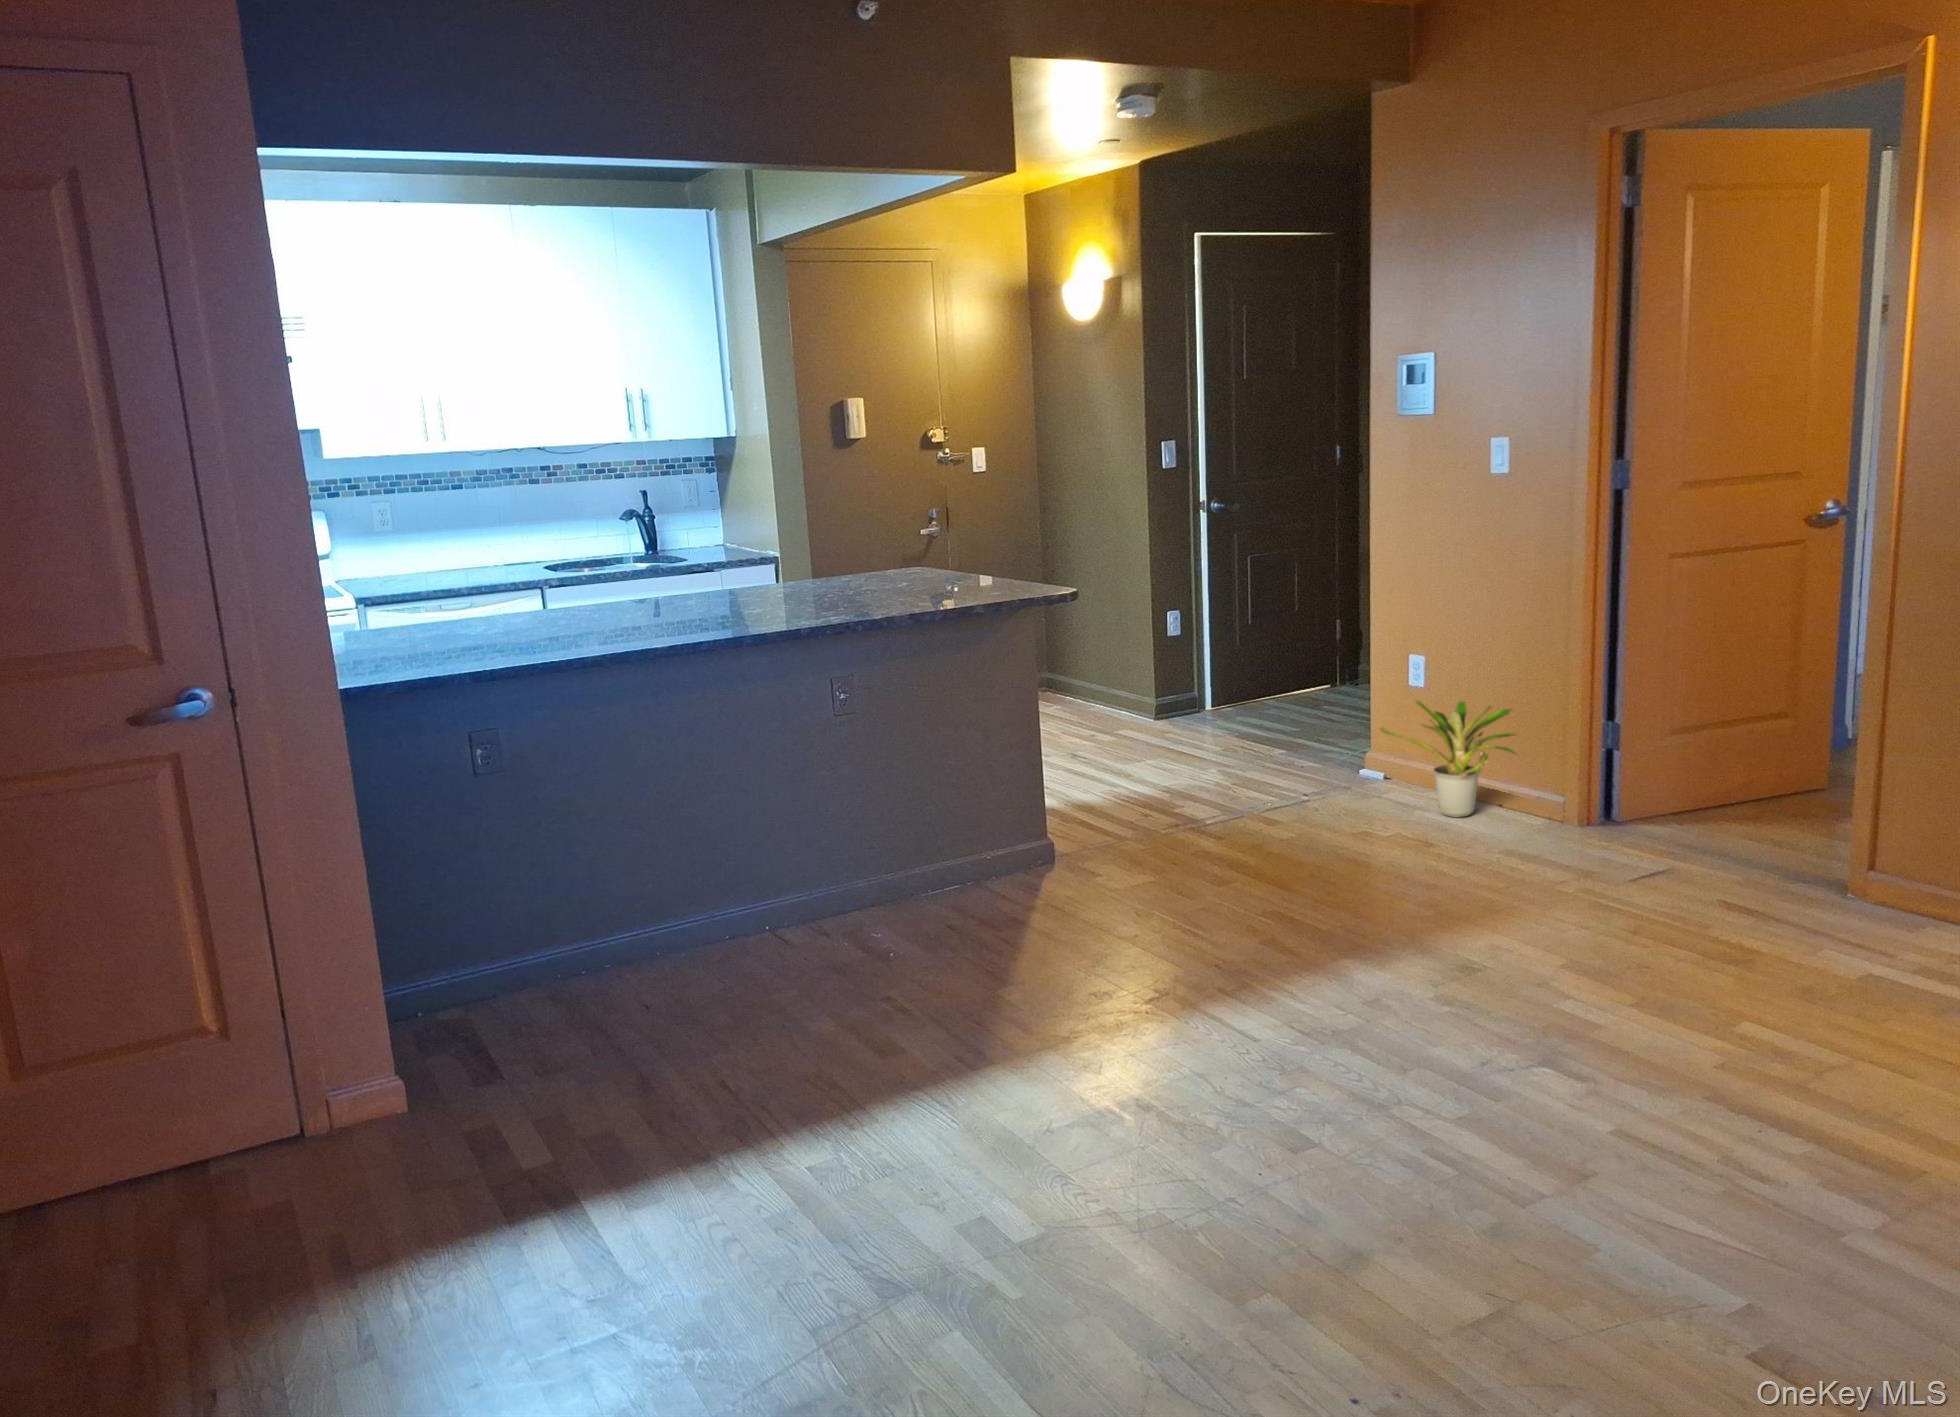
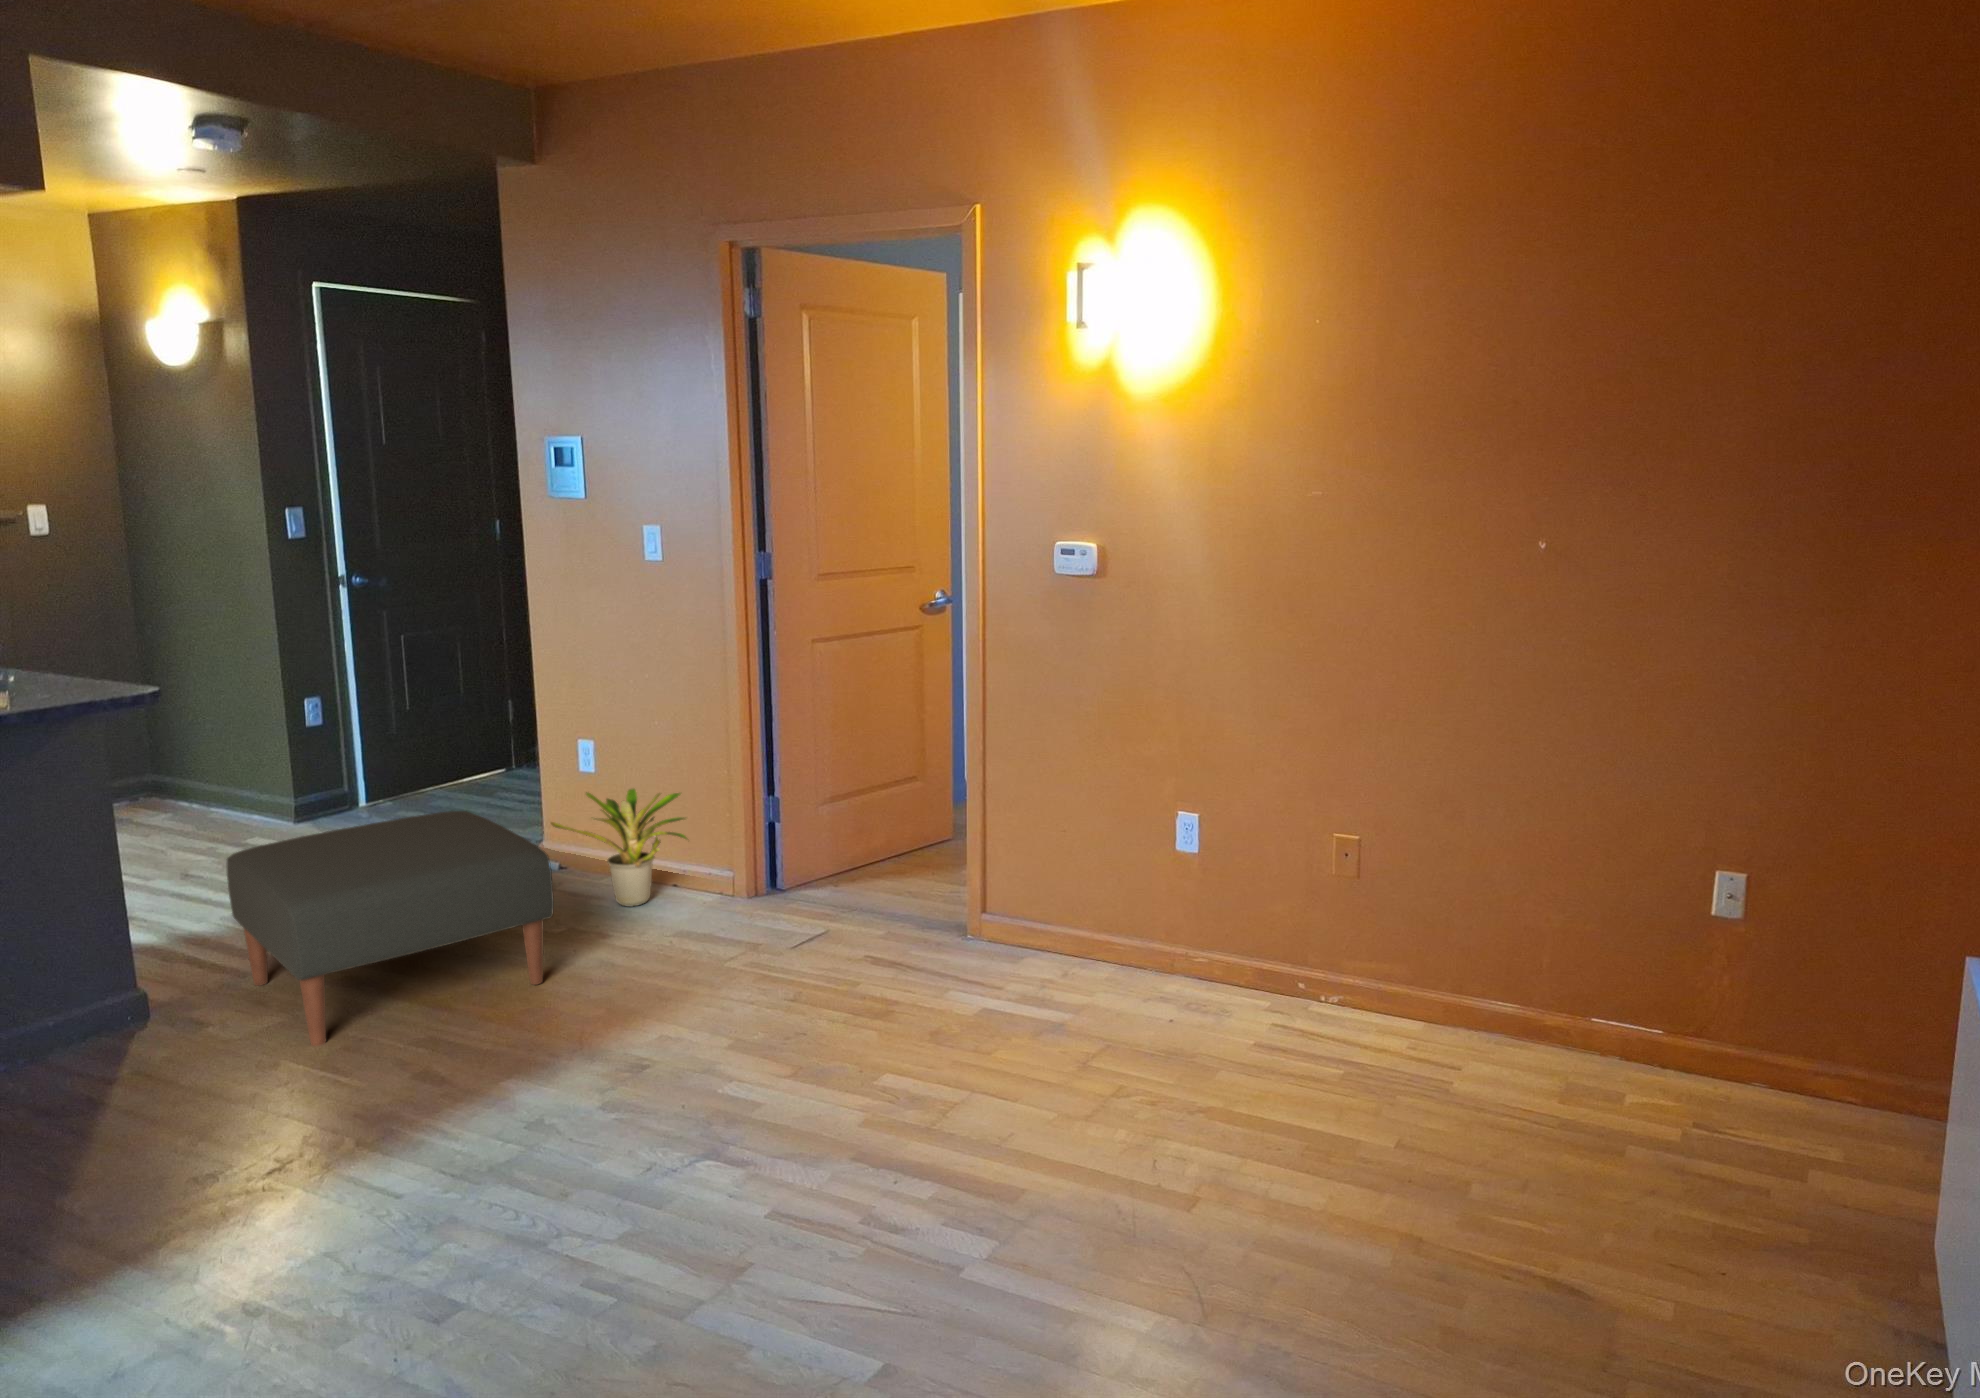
ottoman: none [1113,707,1382,888] -> present [227,811,554,1046]

